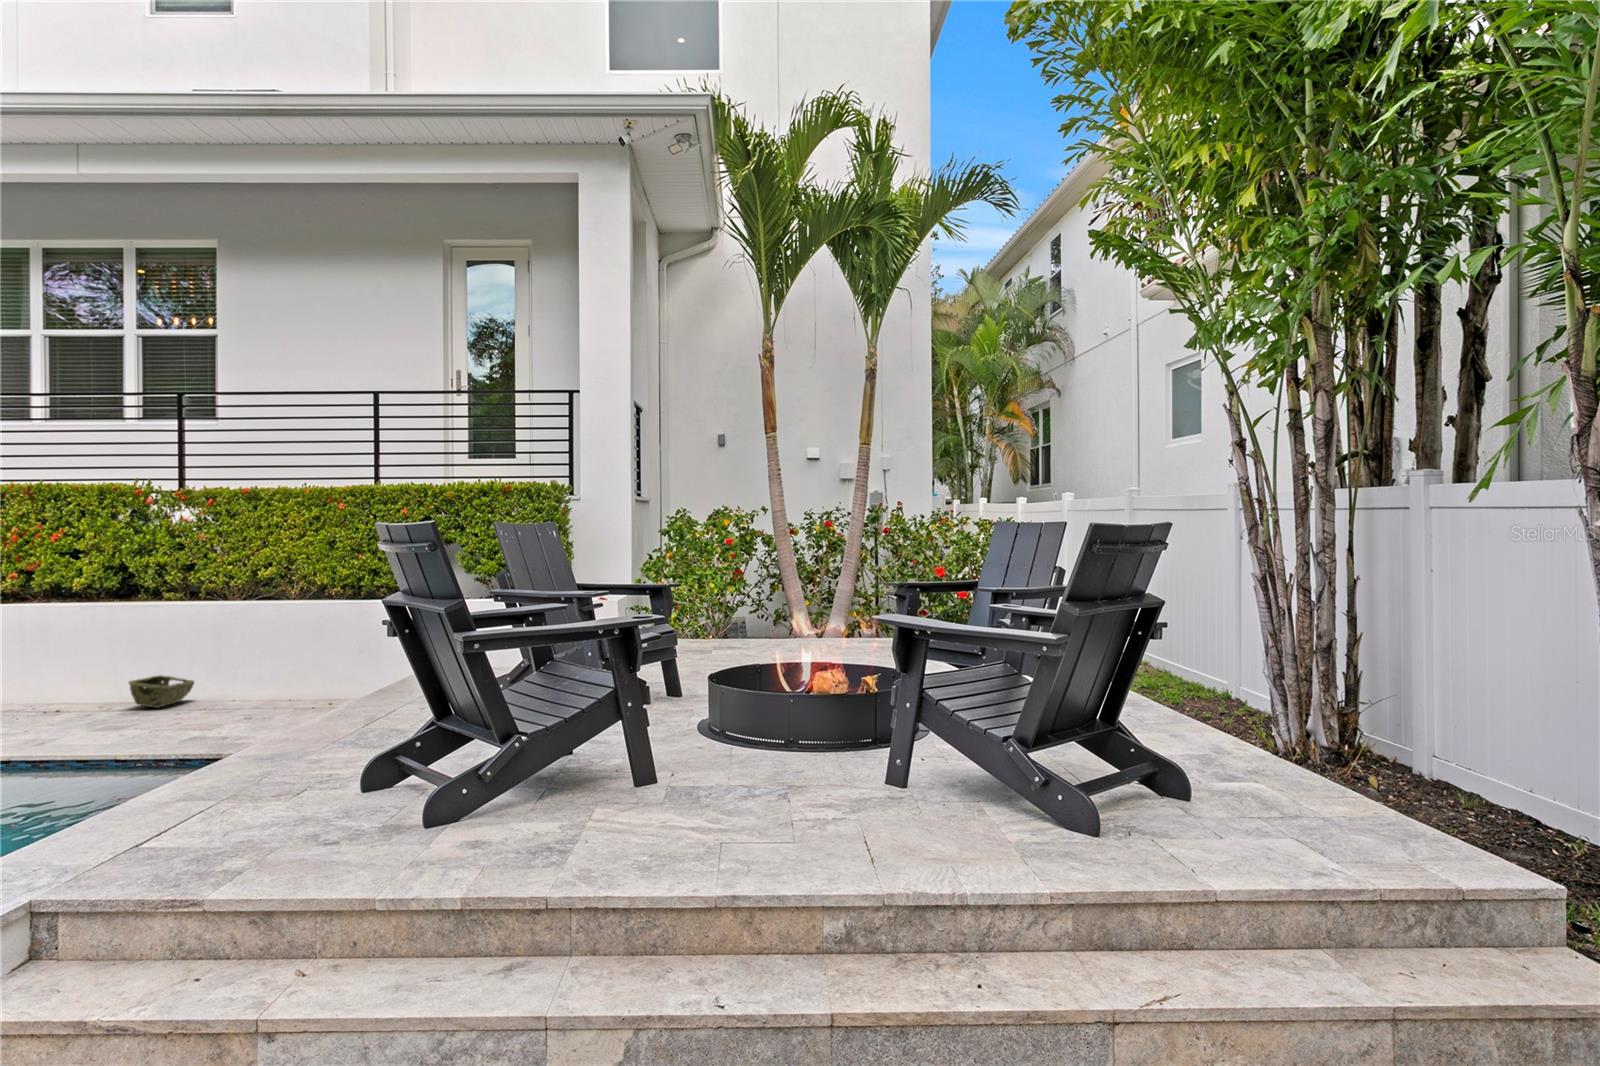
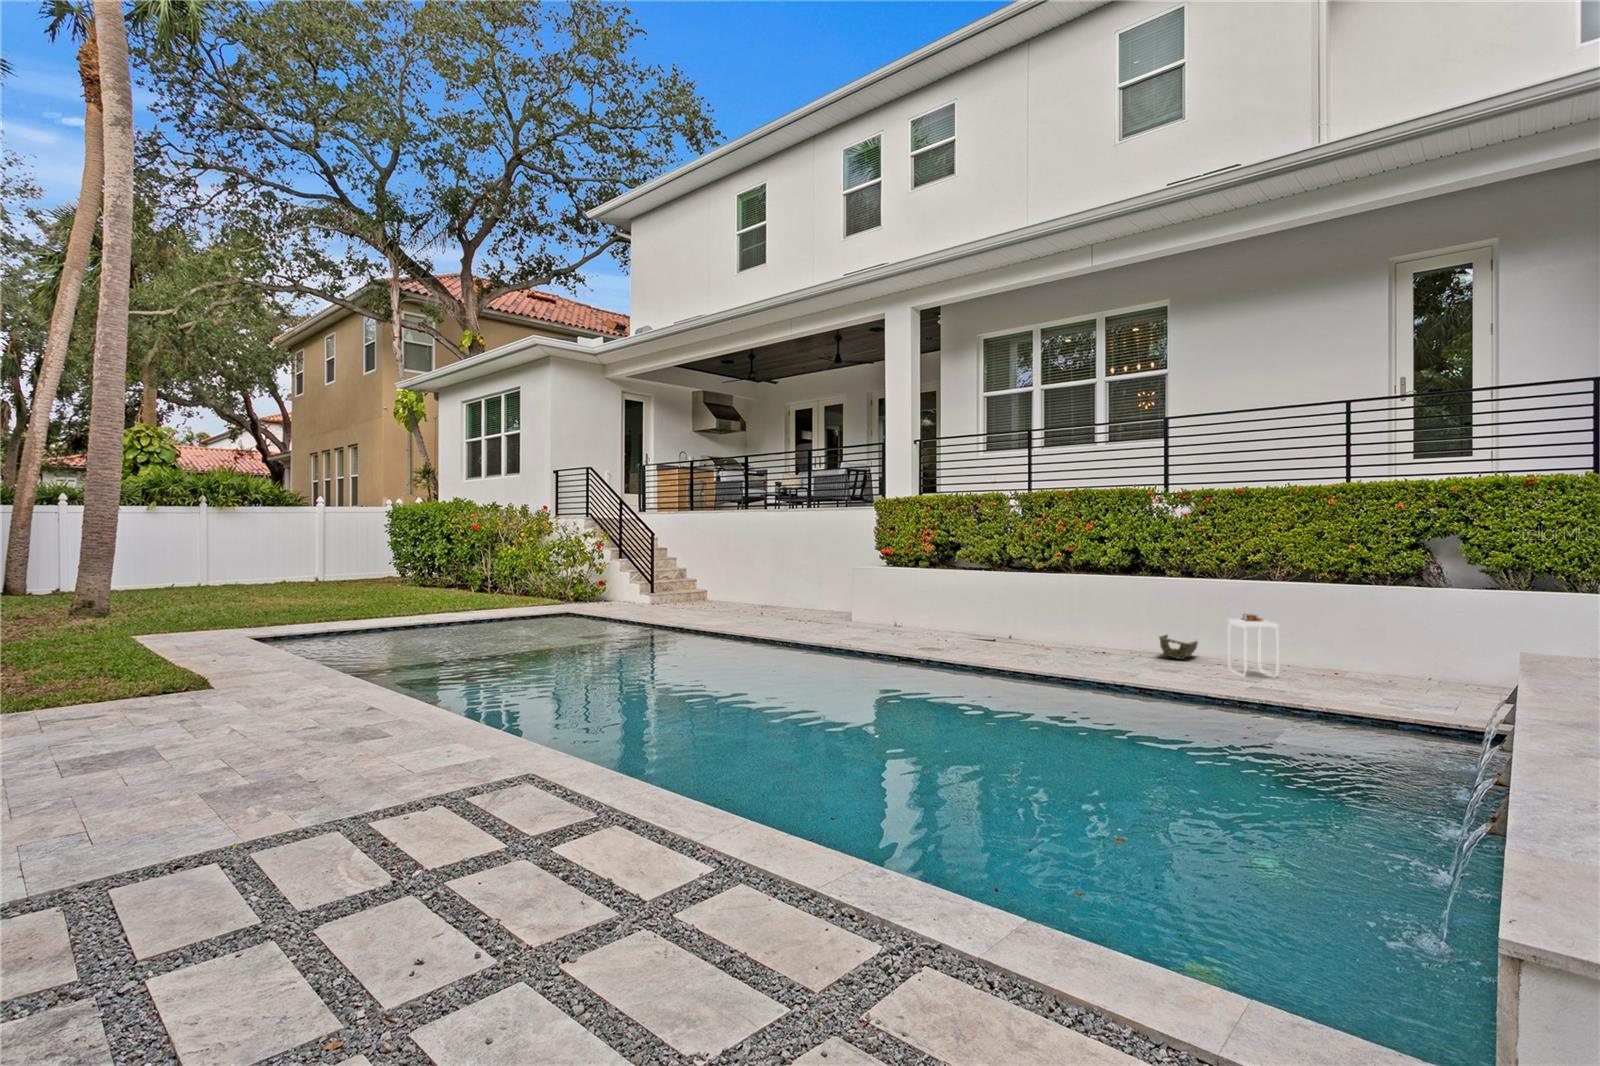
side table: none [196,644,242,722] -> present [1228,614,1279,676]

